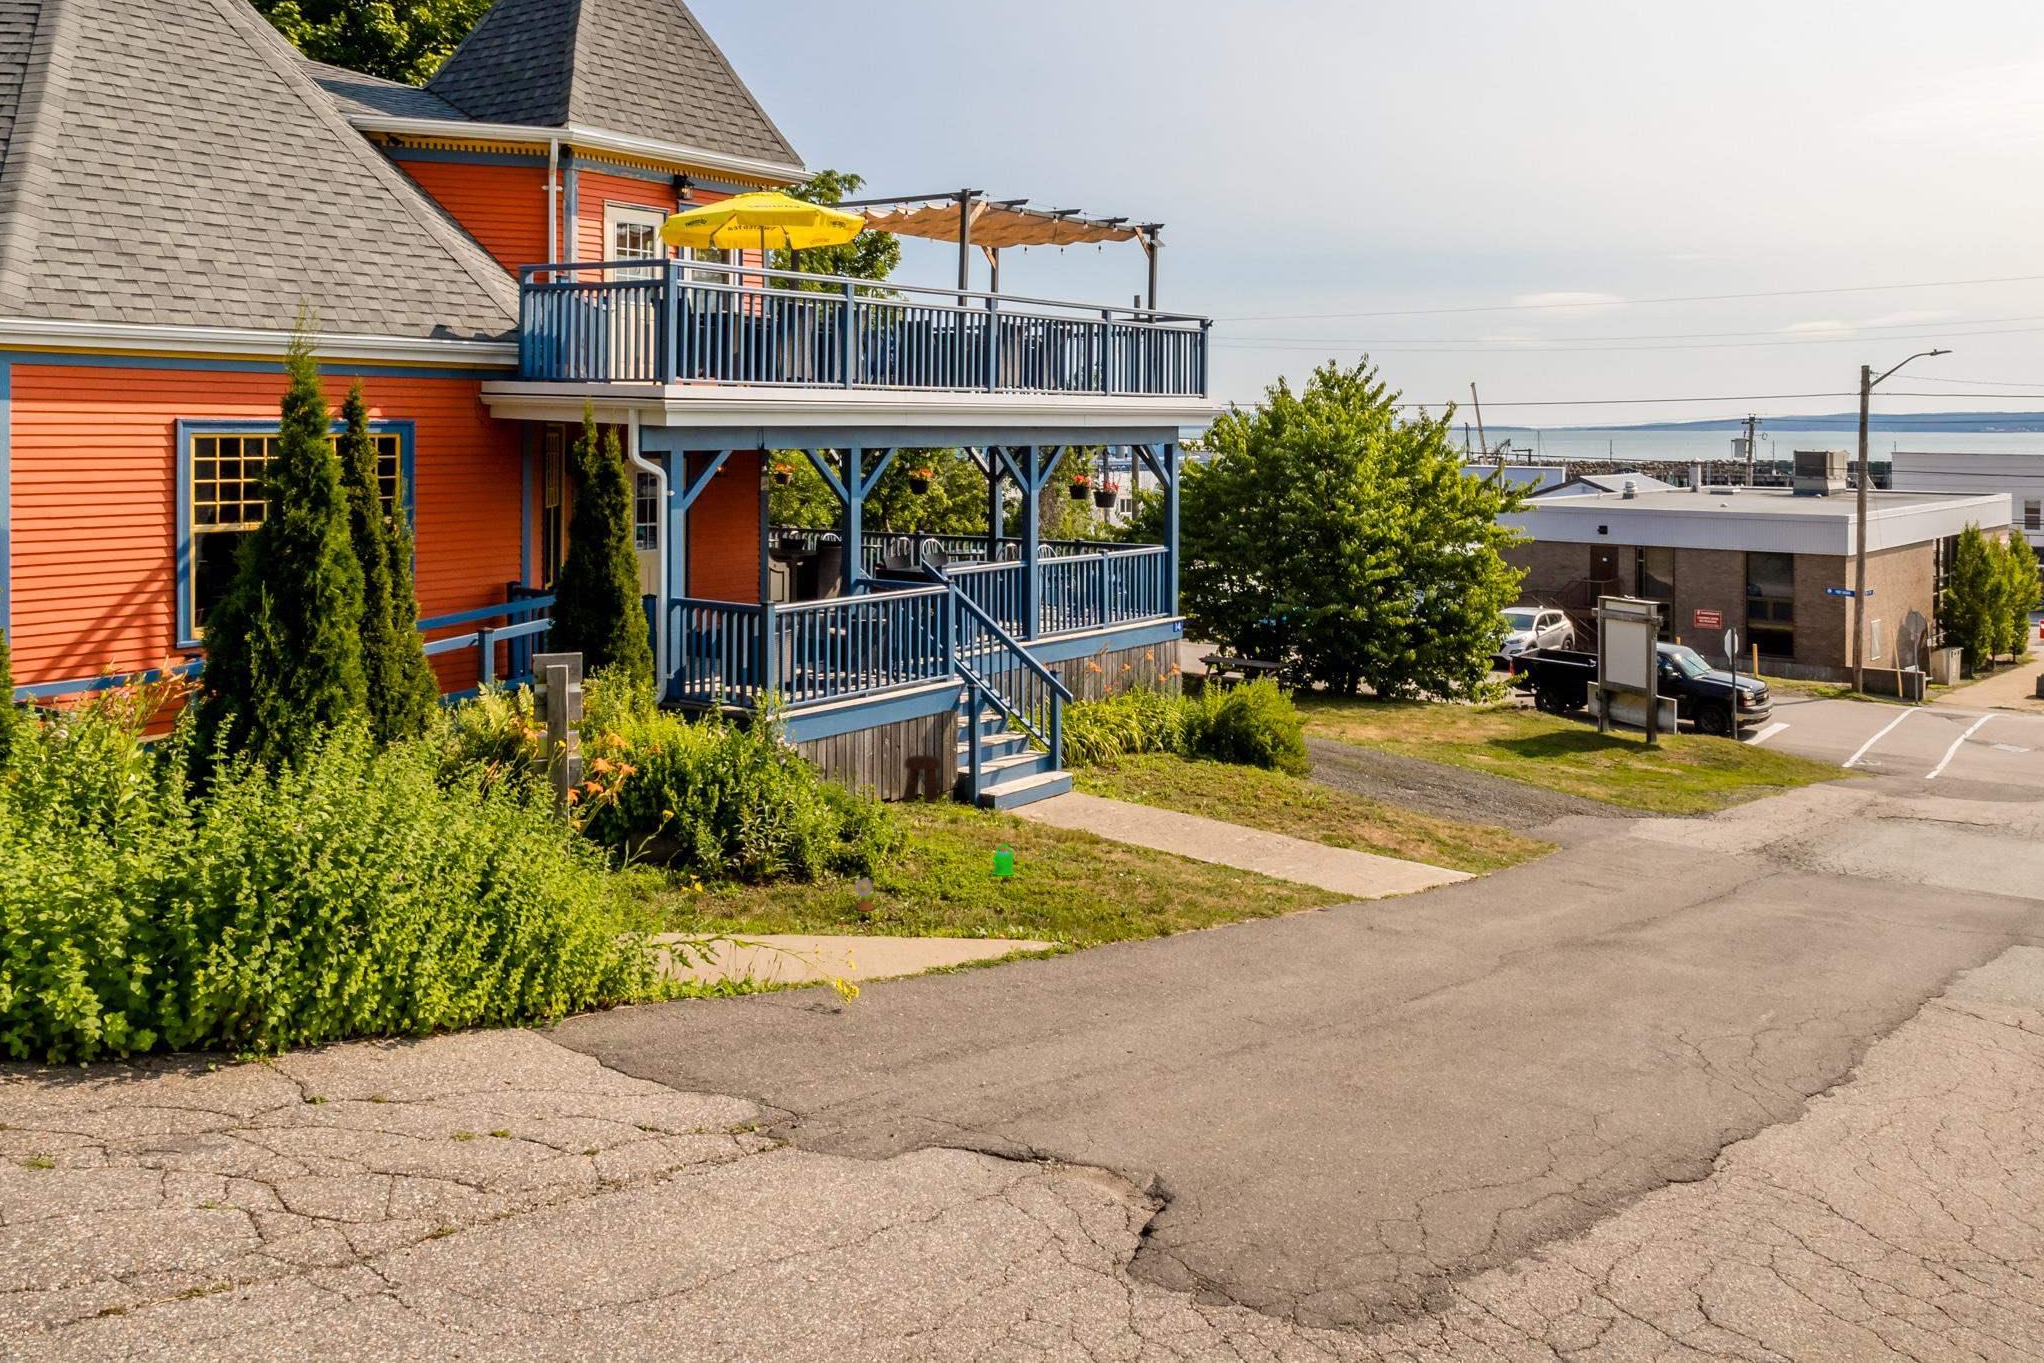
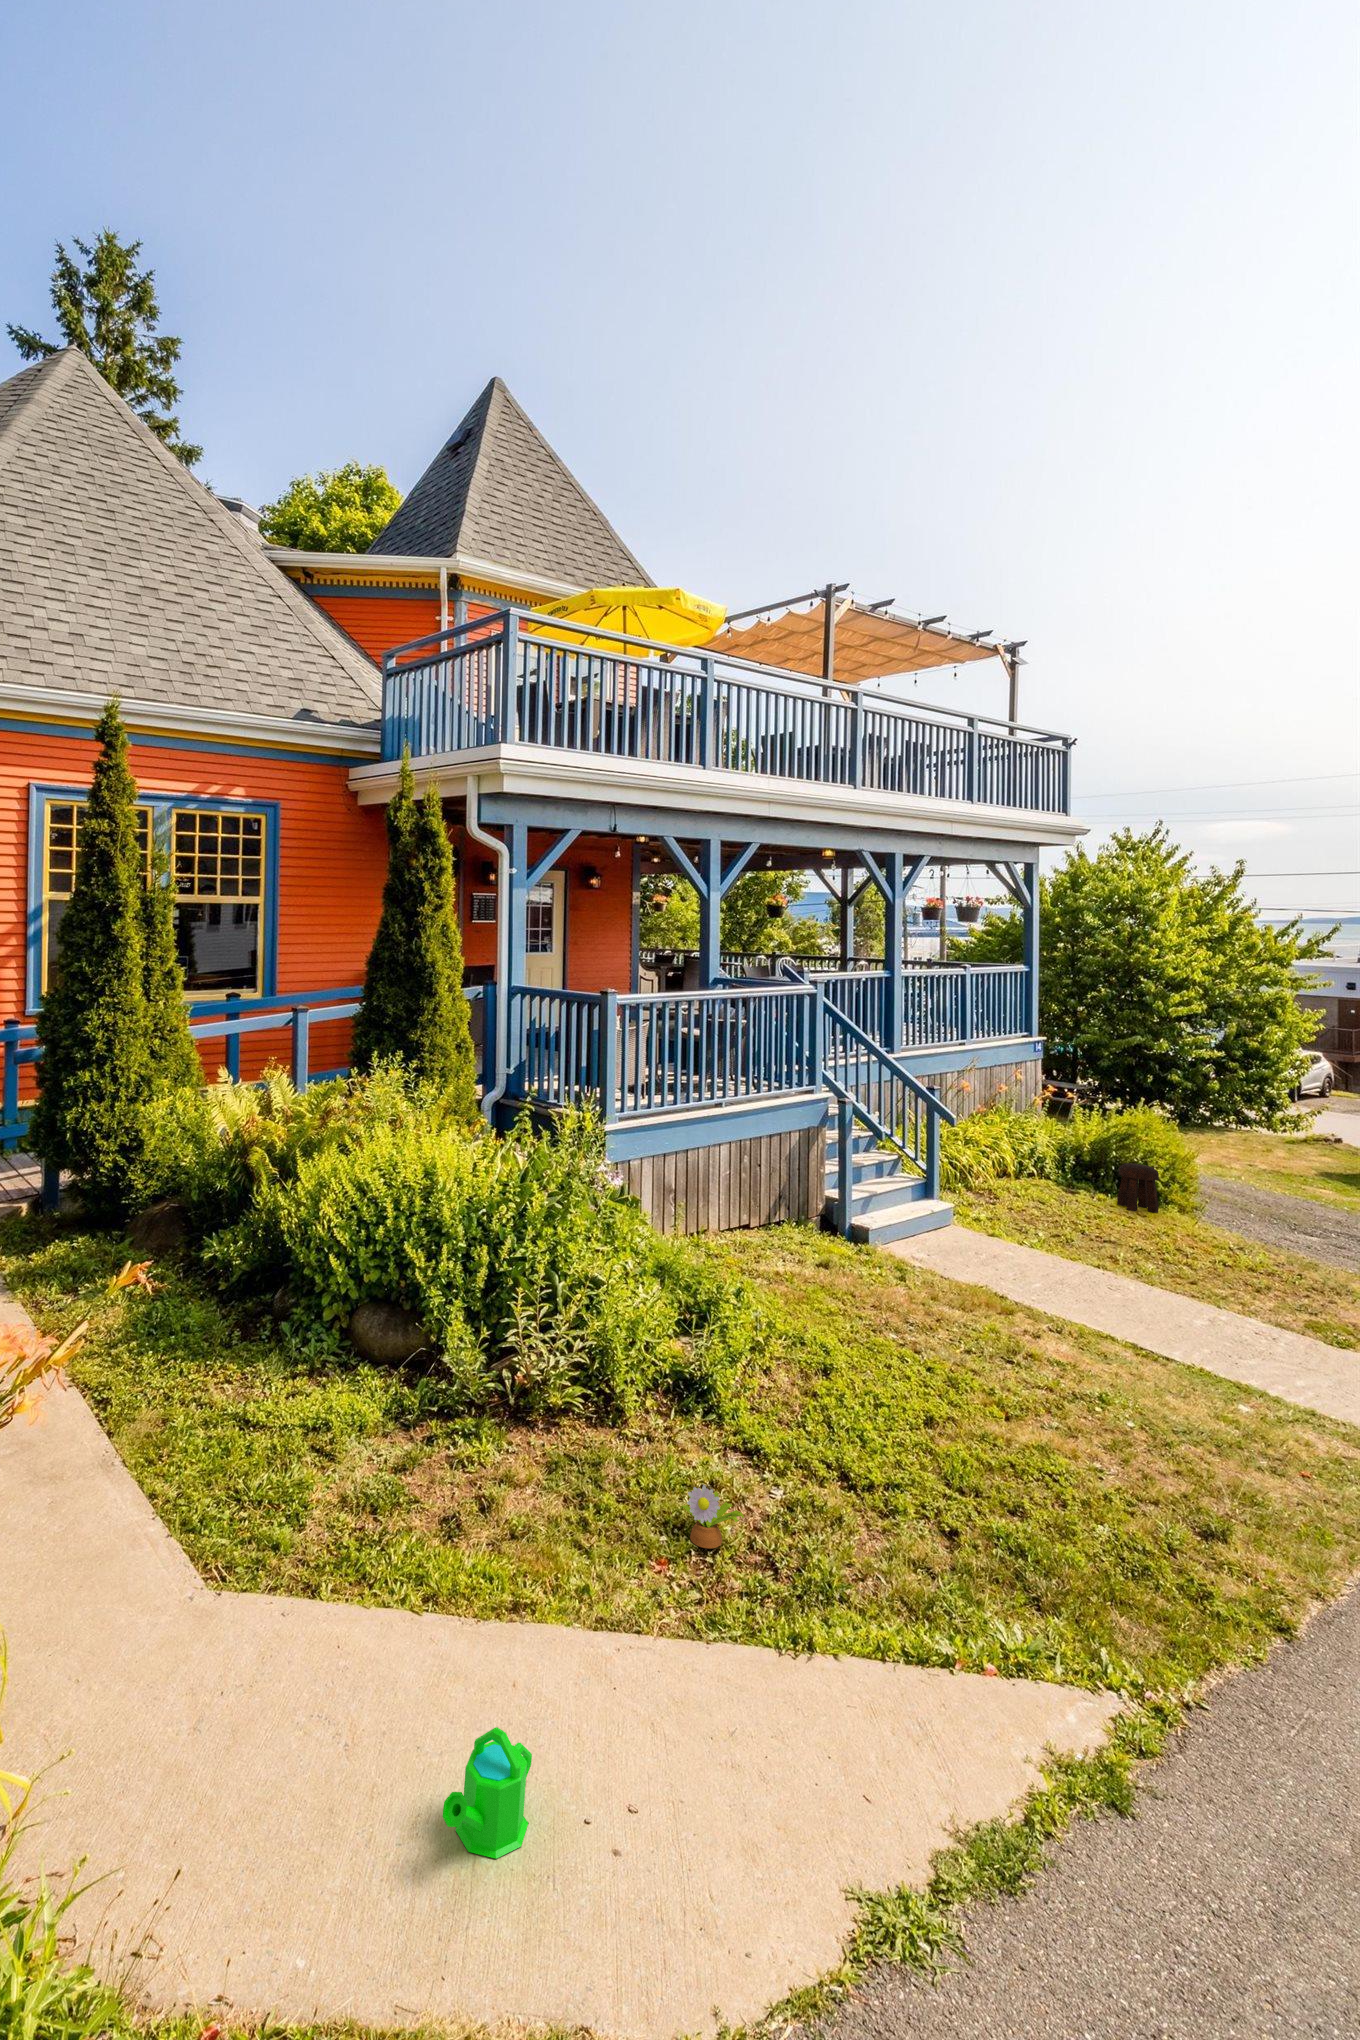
stool: present [904,755,941,803] -> present [1117,1163,1159,1213]
watering can: present [993,844,1013,876] -> present [443,1727,532,1859]

